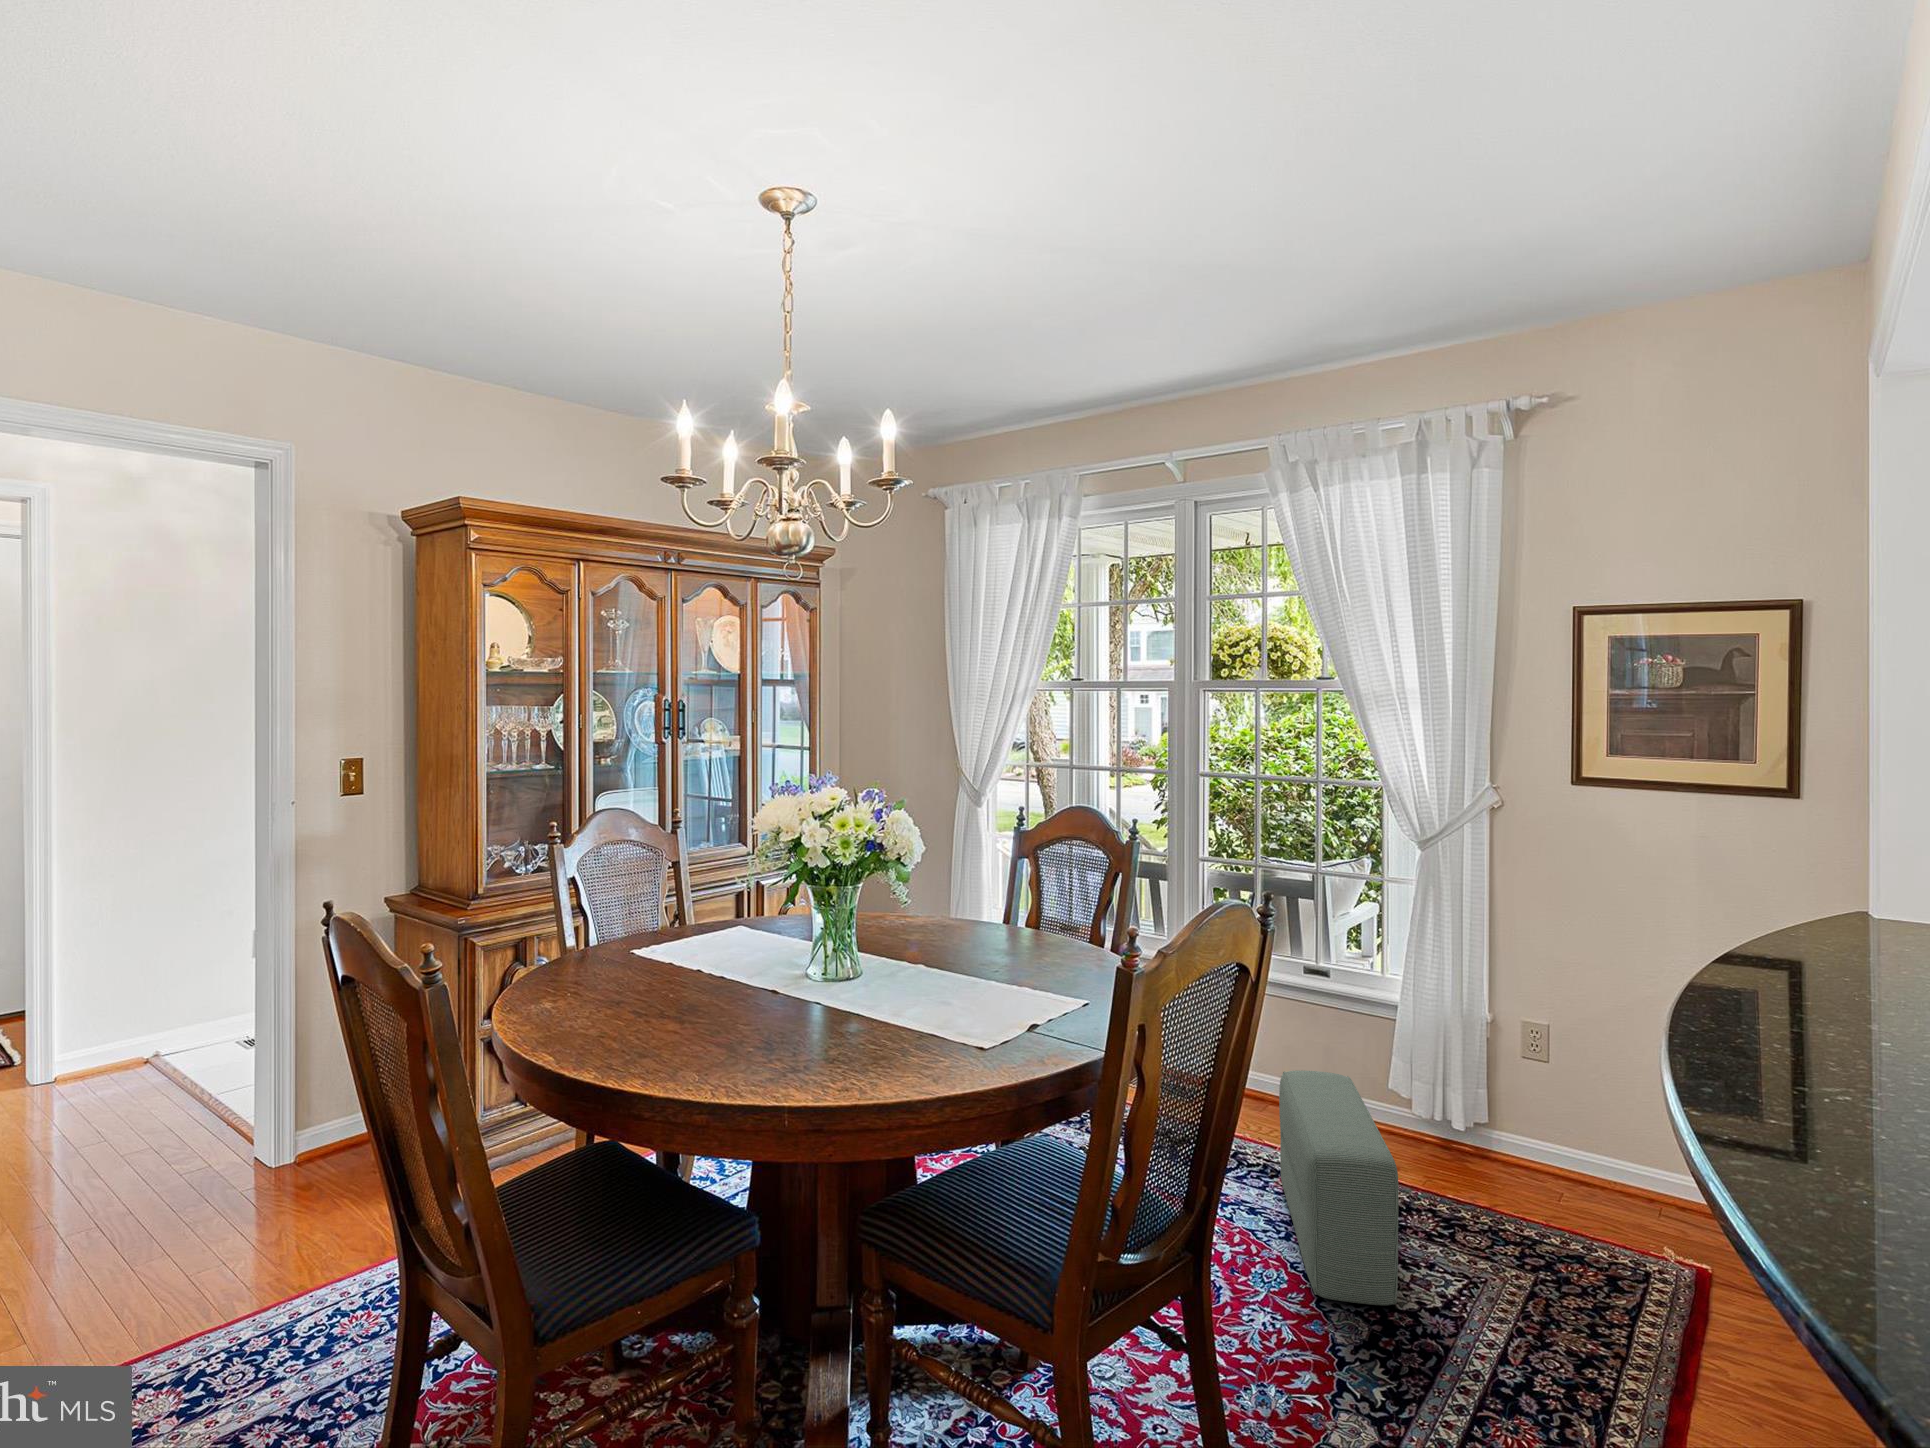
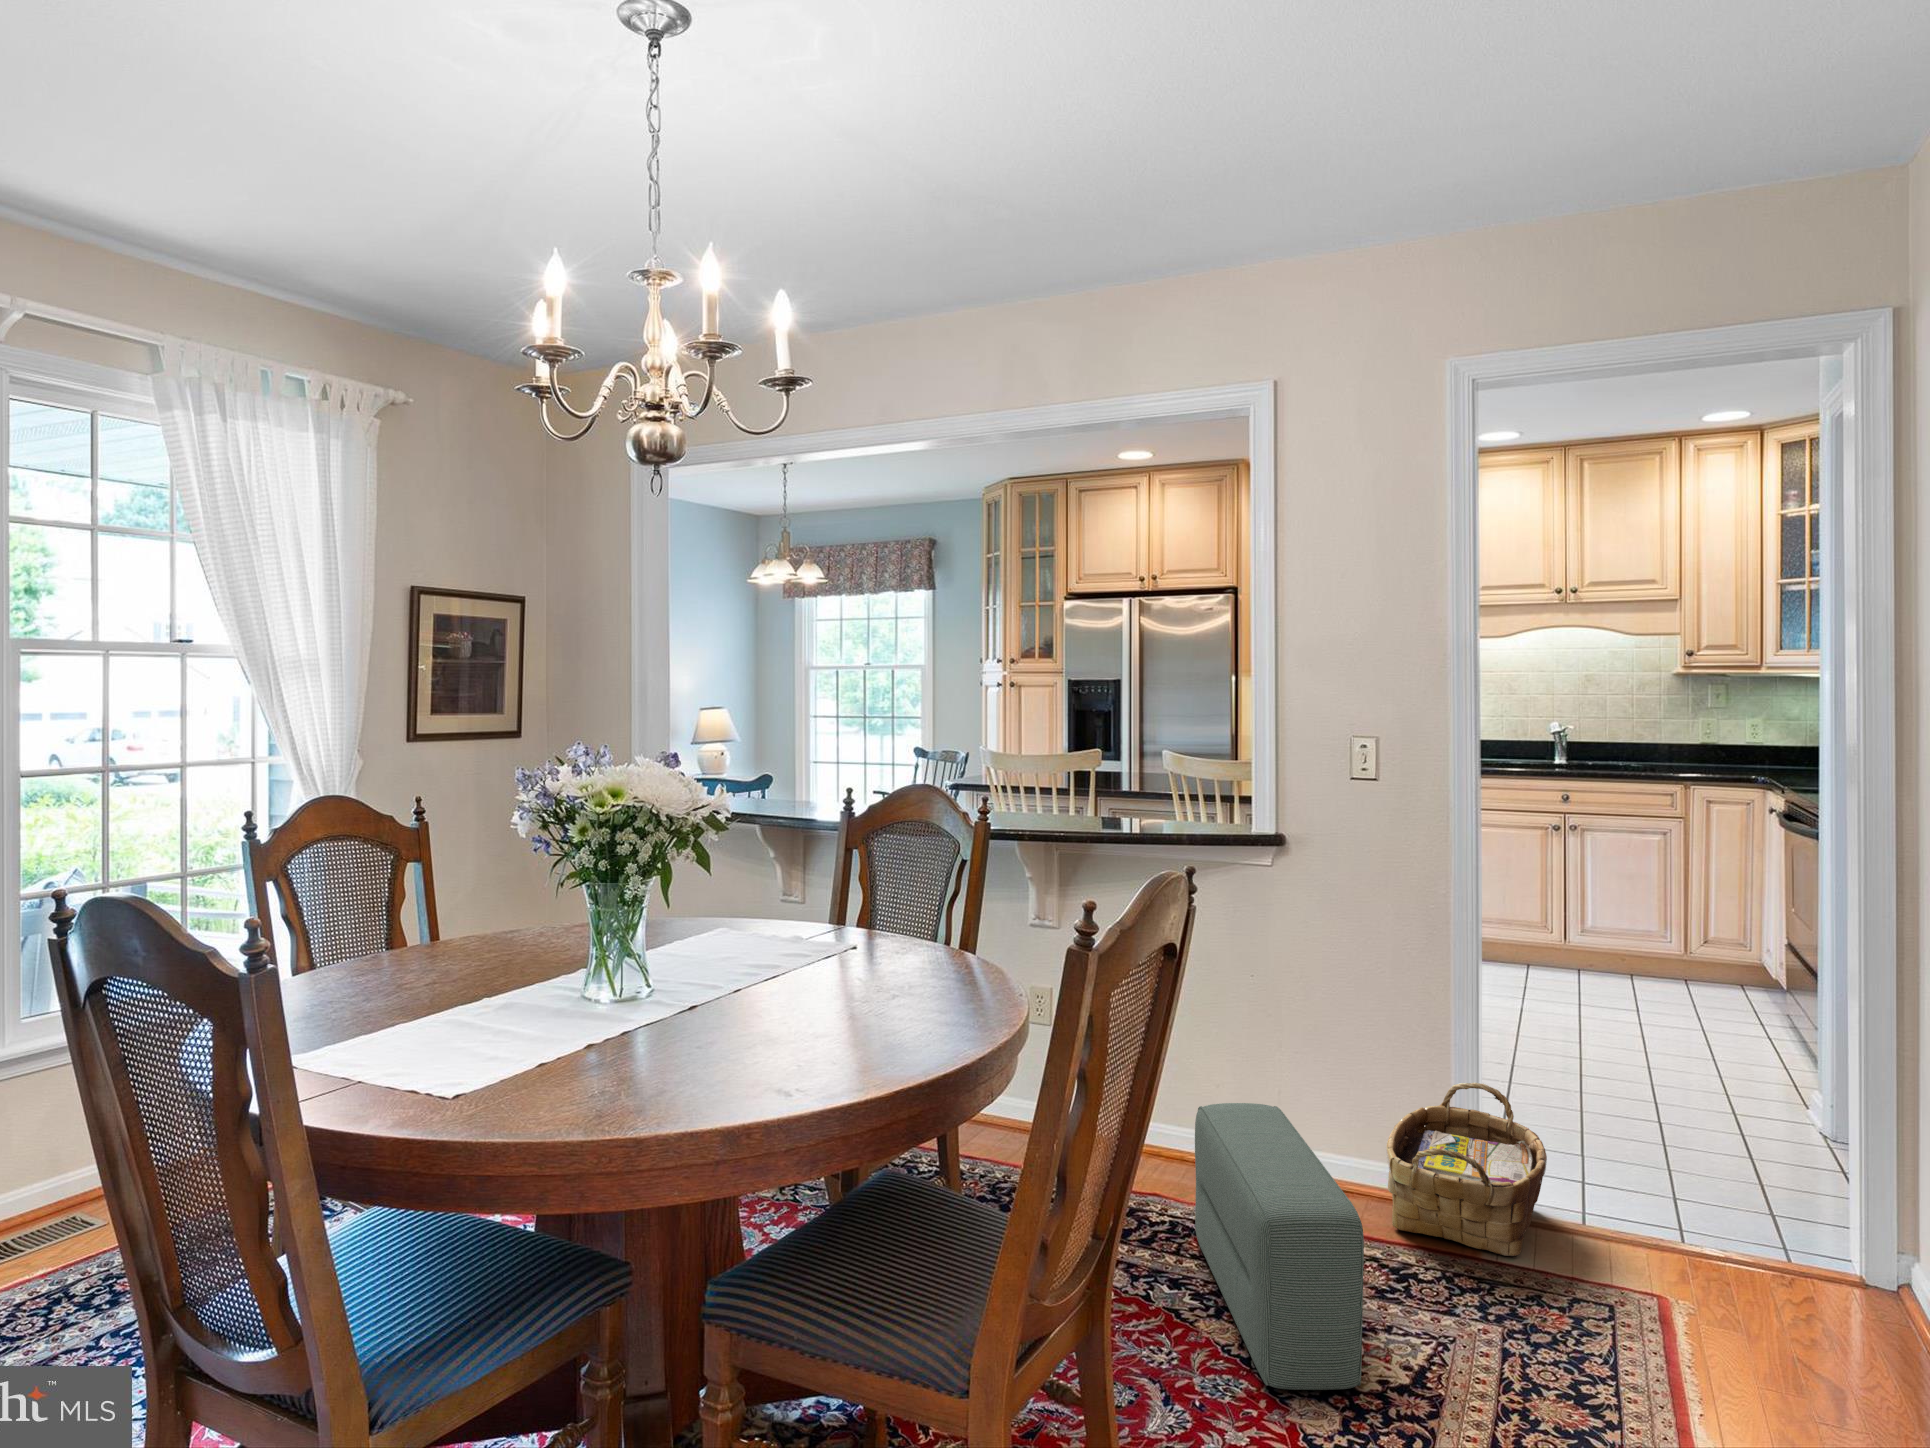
woven basket: none [1450,1073,1595,1221] -> present [1386,1083,1547,1256]

